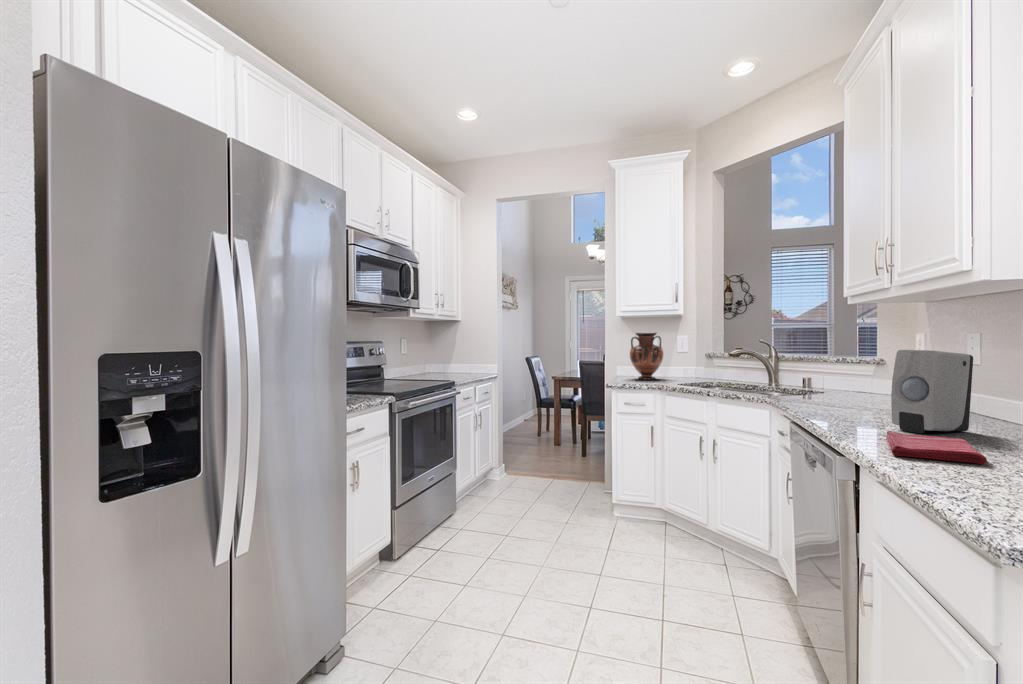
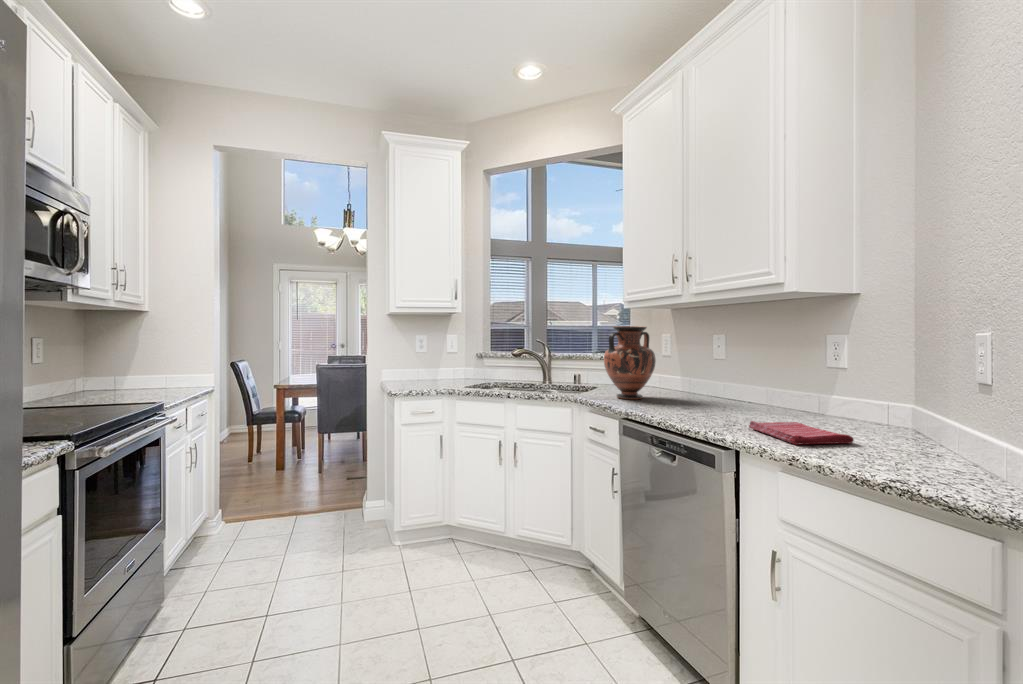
vase: present [630,332,663,379] -> present [604,326,656,399]
soap dispenser: present [891,350,973,433] -> none [724,349,766,420]

